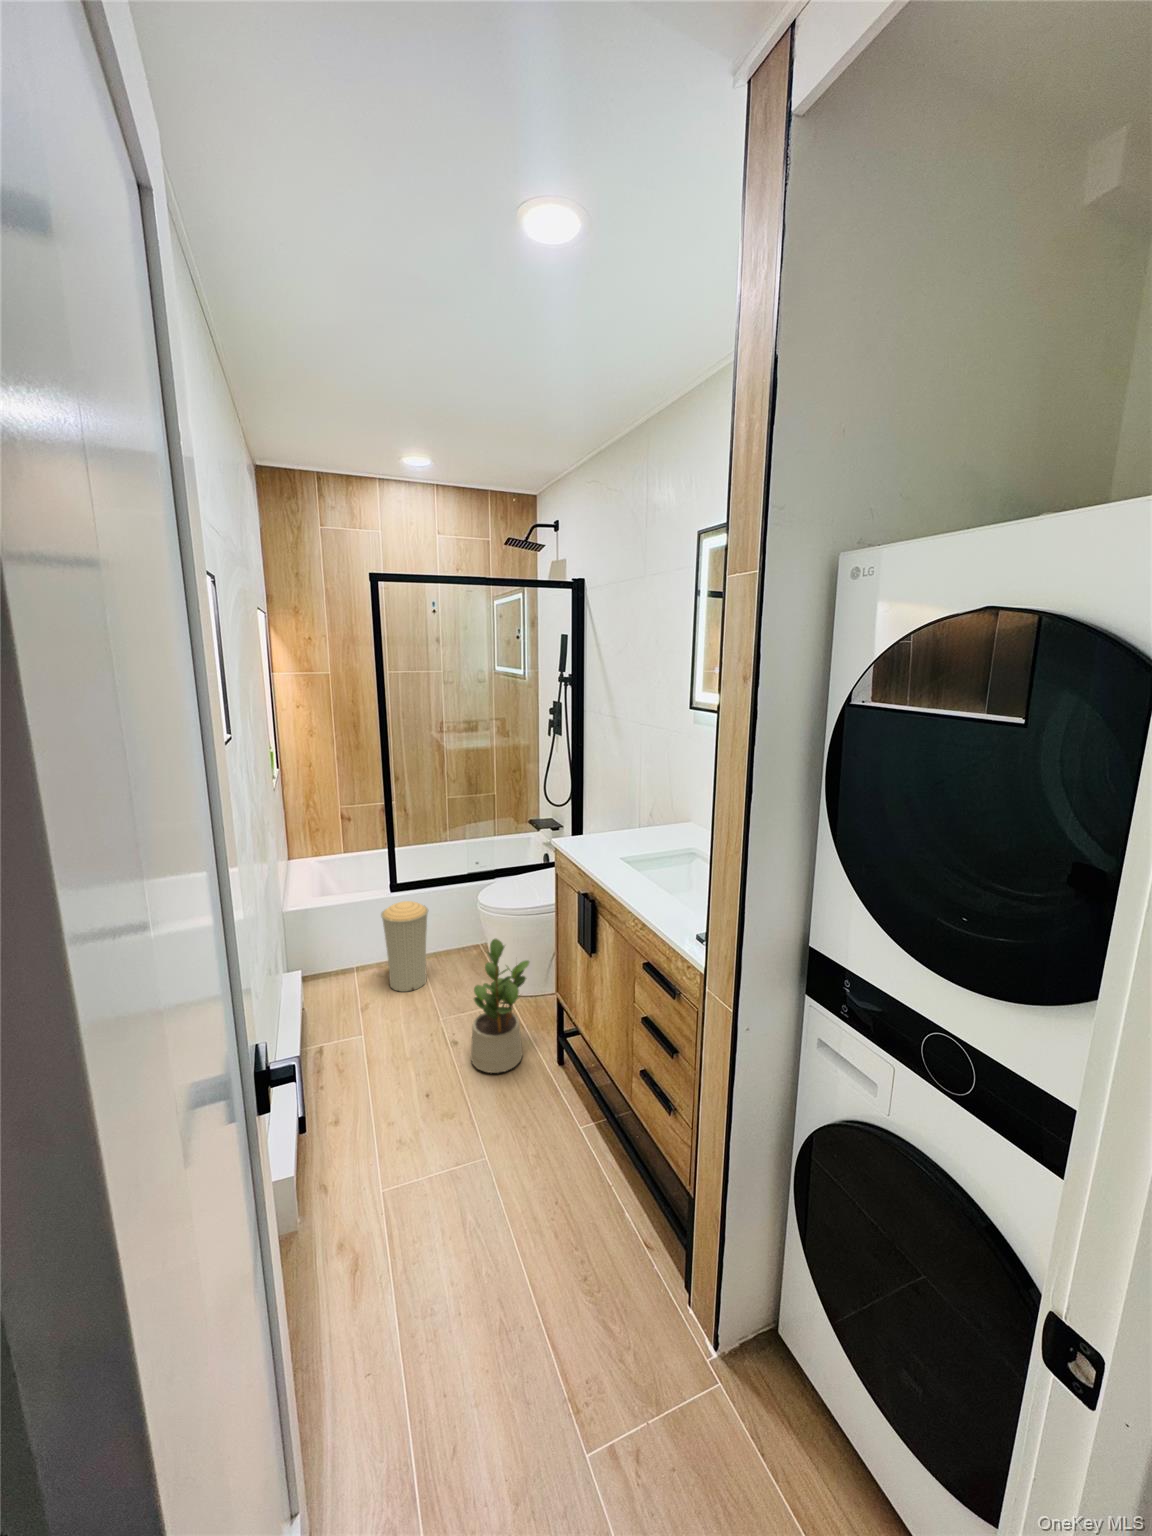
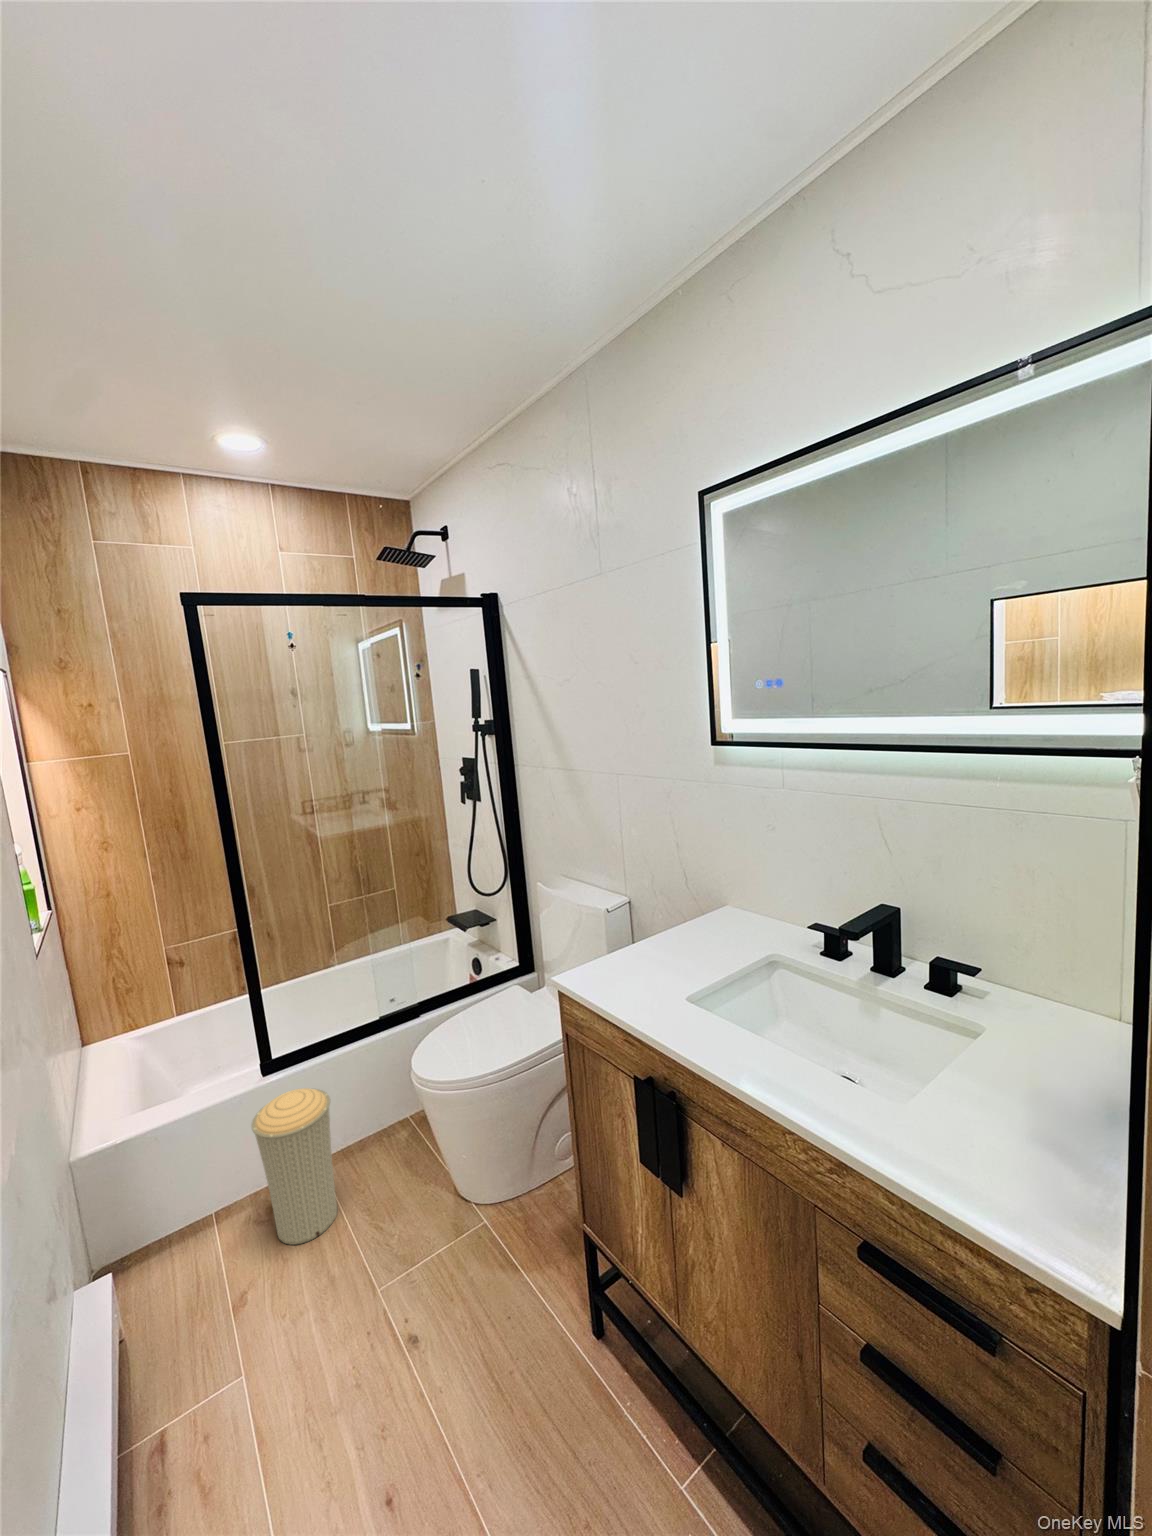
potted plant: present [471,939,529,1073] -> none [440,1158,534,1400]

